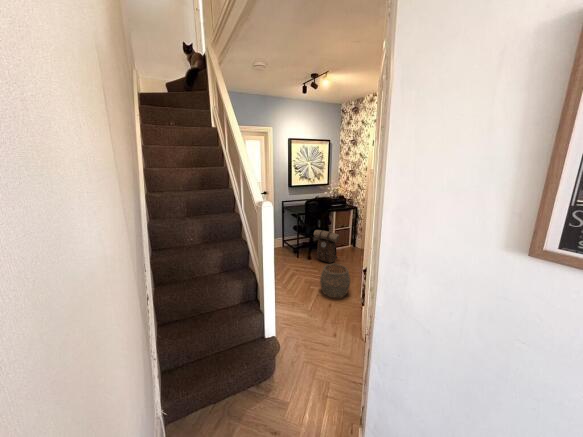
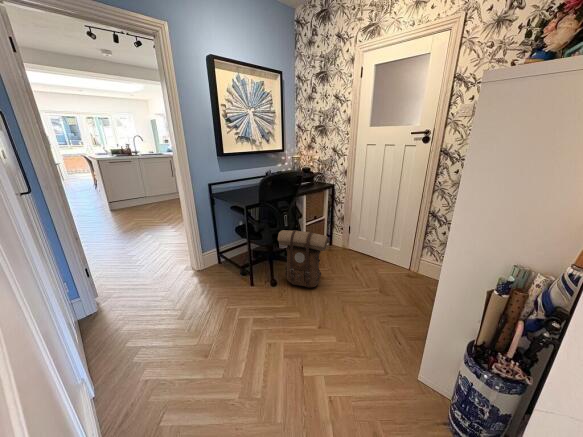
woven basket: present [320,264,351,297] -> none [329,312,405,406]

